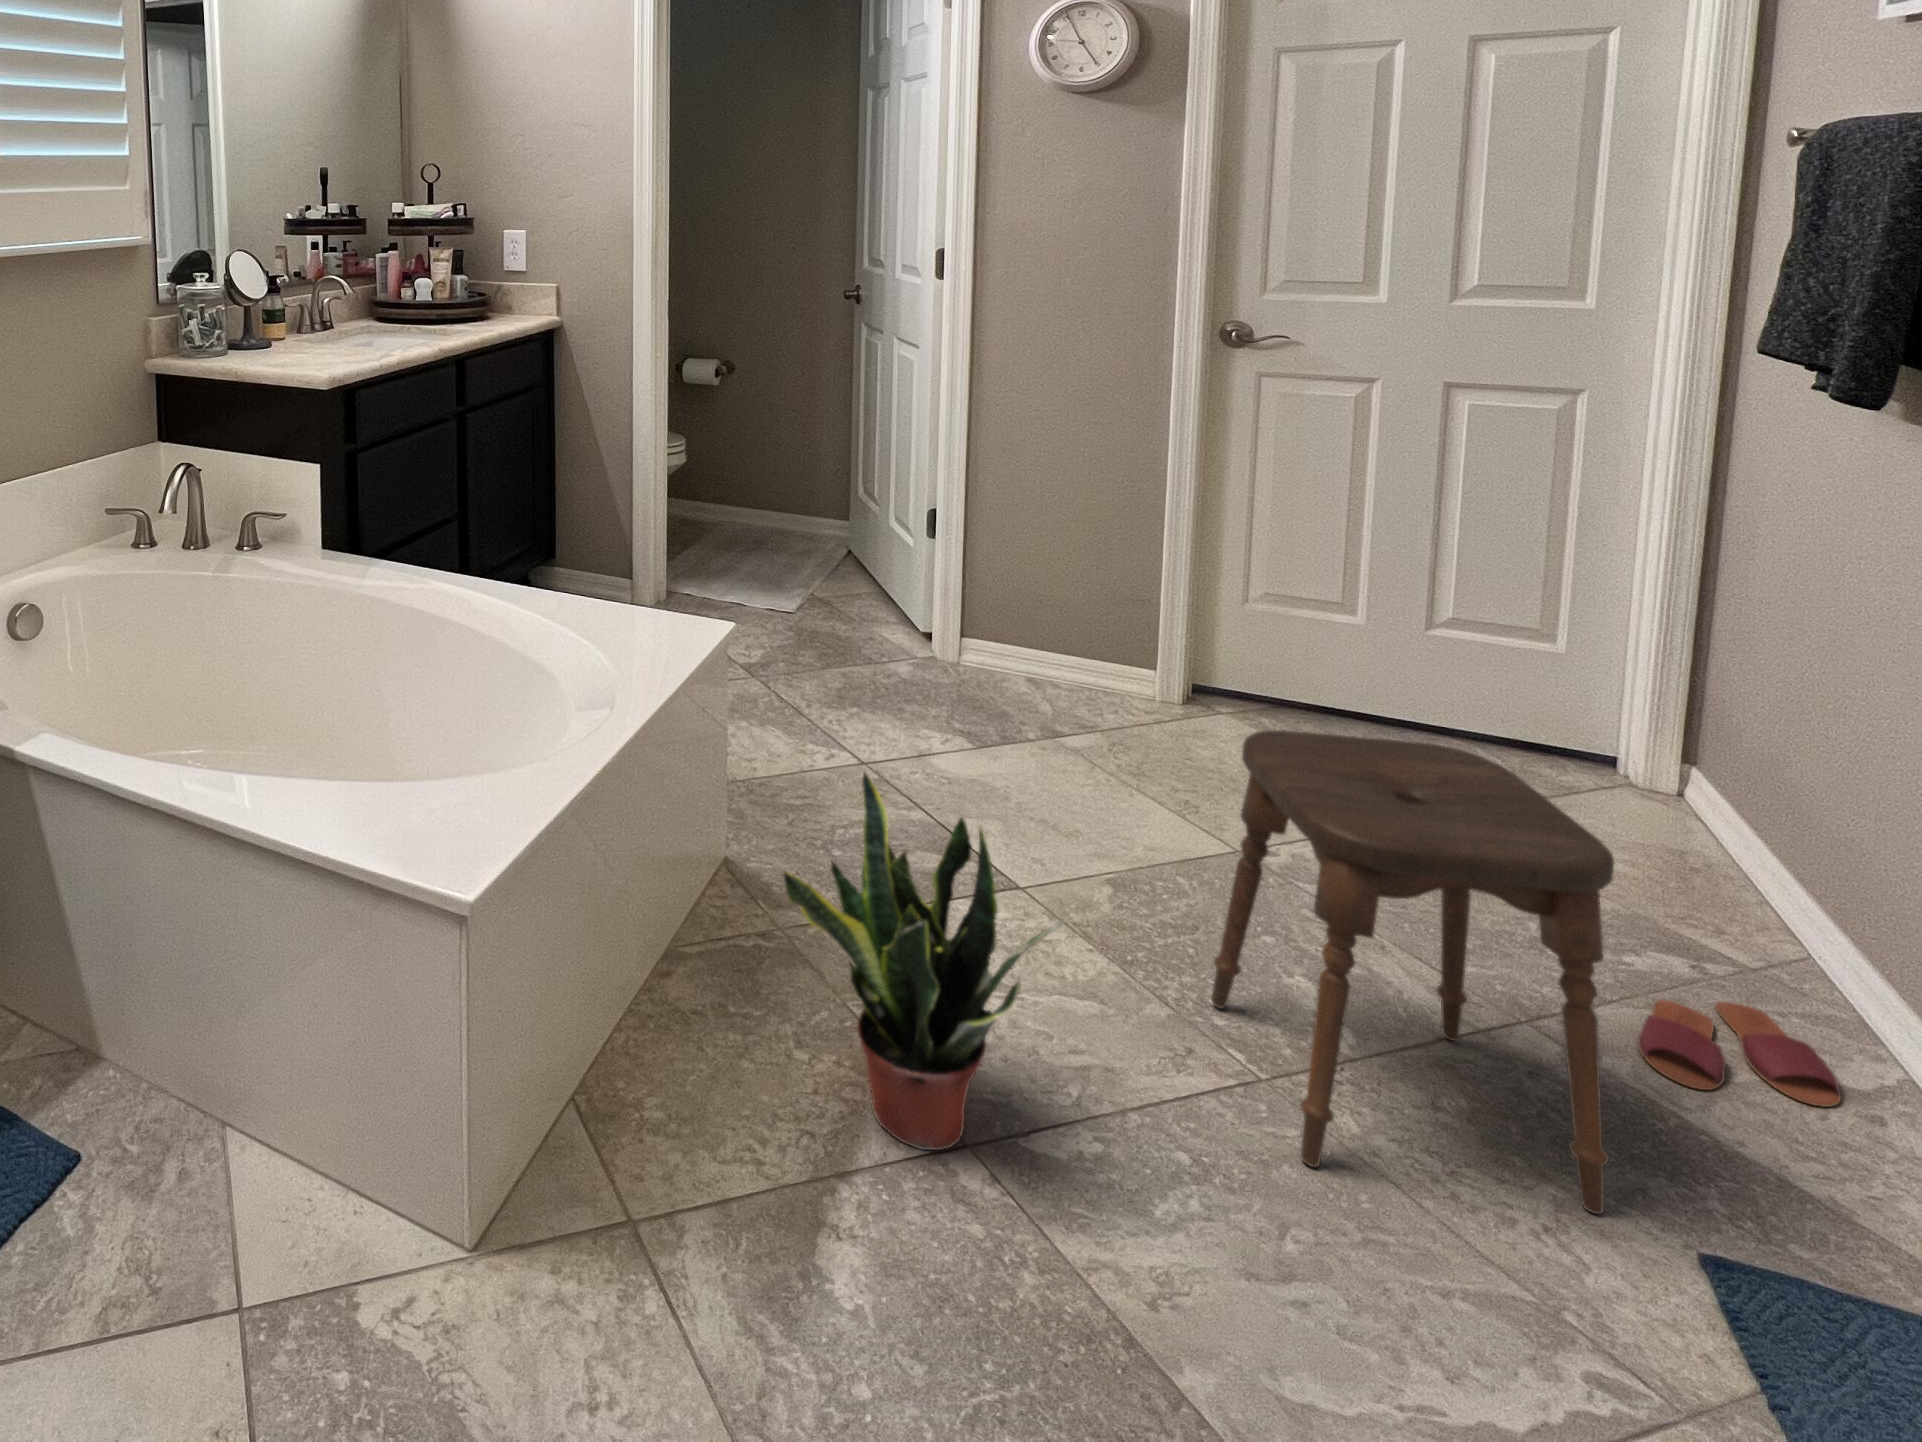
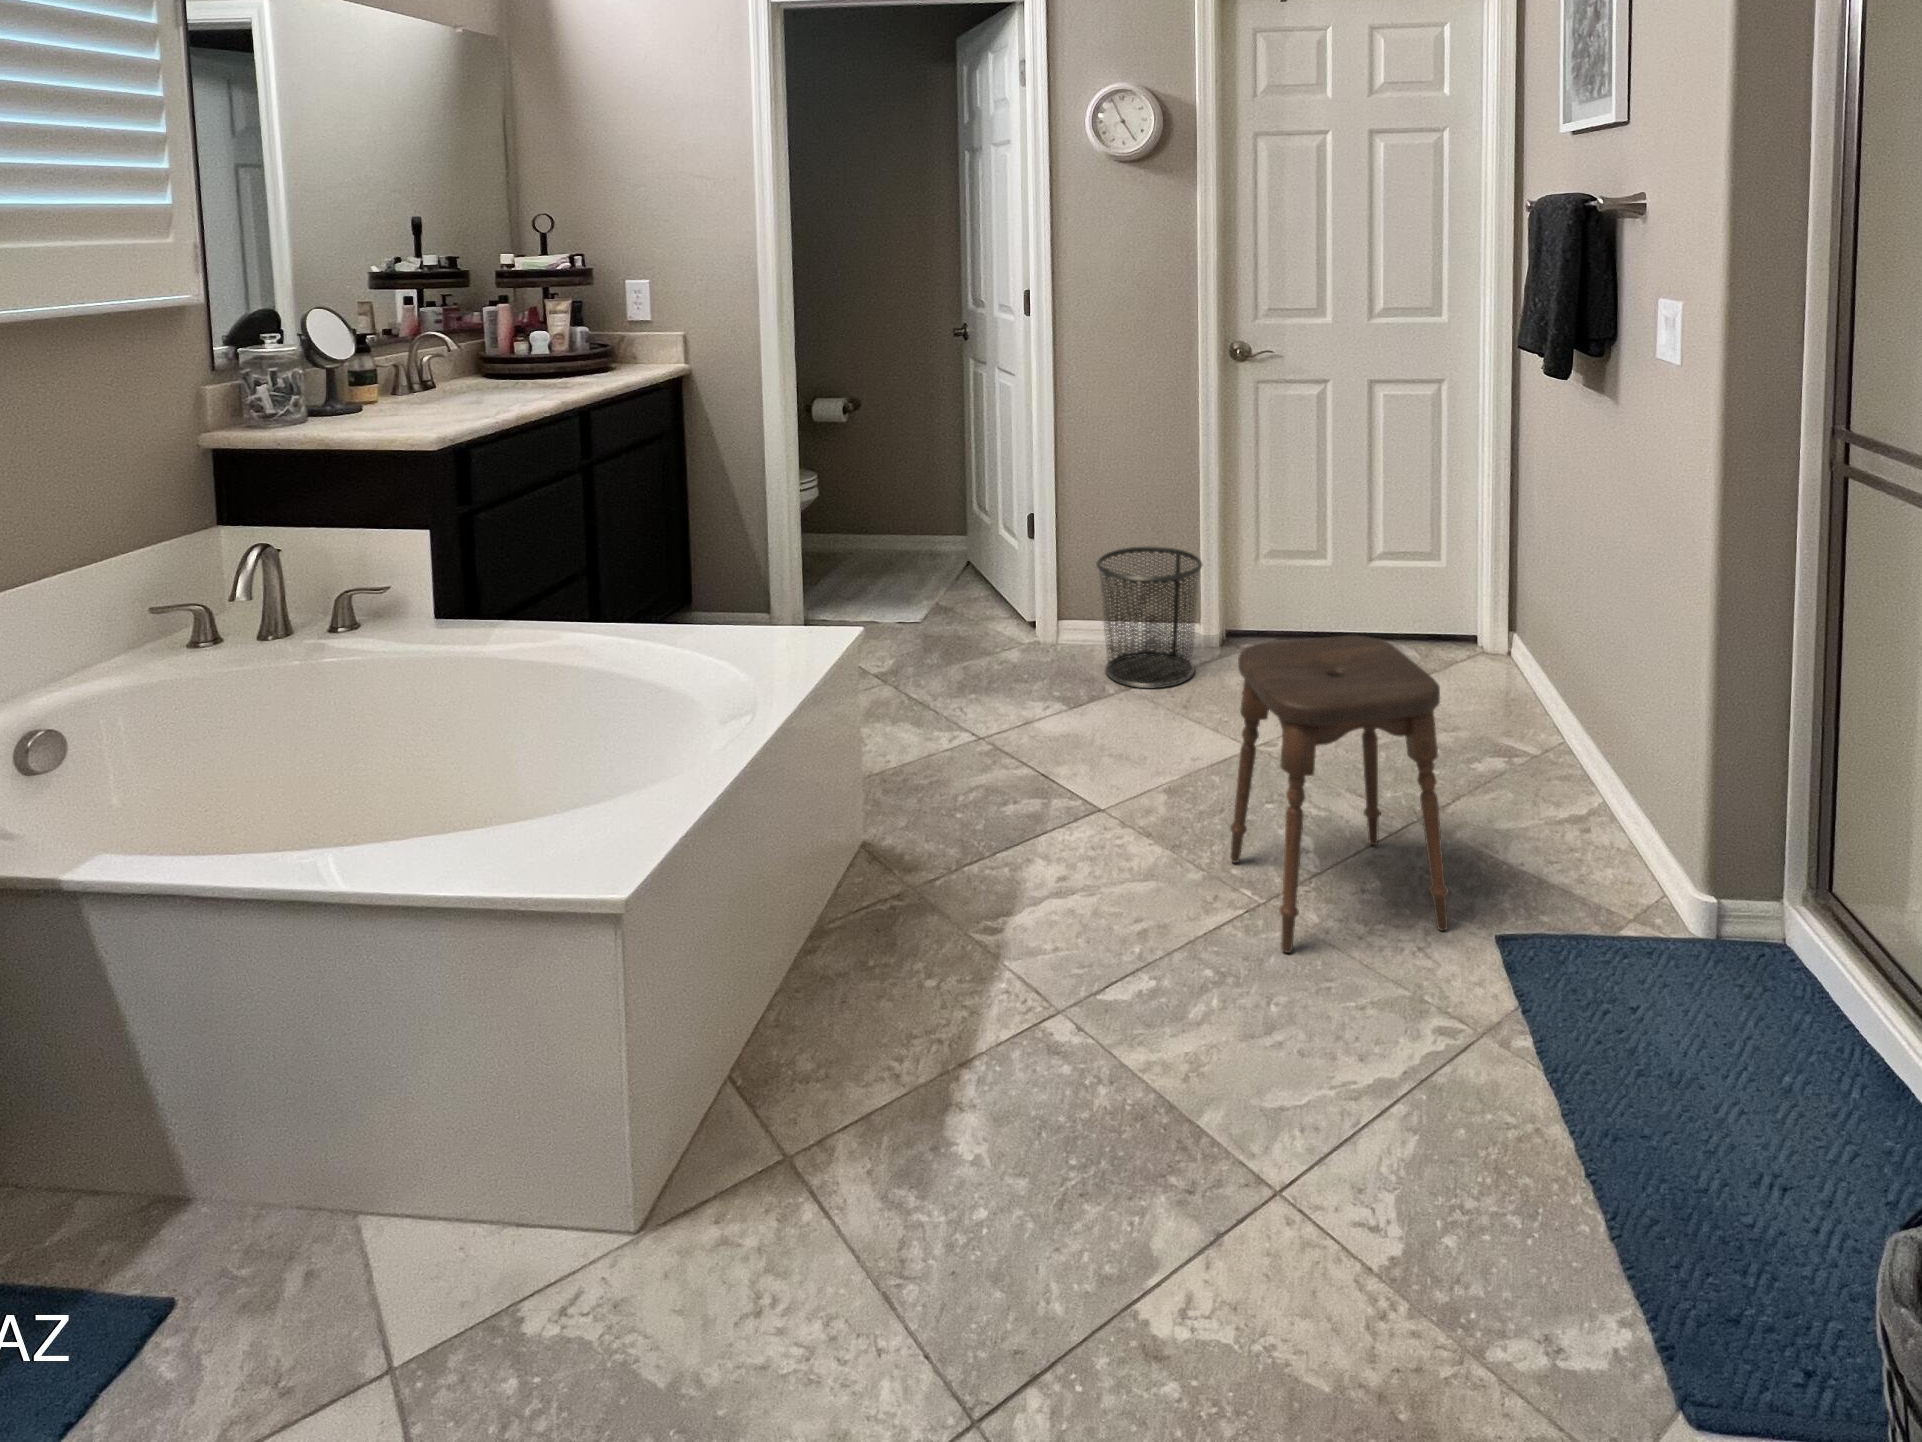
waste bin: none [1016,565,1166,743] -> present [1096,546,1202,688]
potted plant: present [784,772,1068,1150] -> none [907,727,1123,1025]
slippers: present [1637,1000,1841,1107] -> none [1474,780,1570,838]

